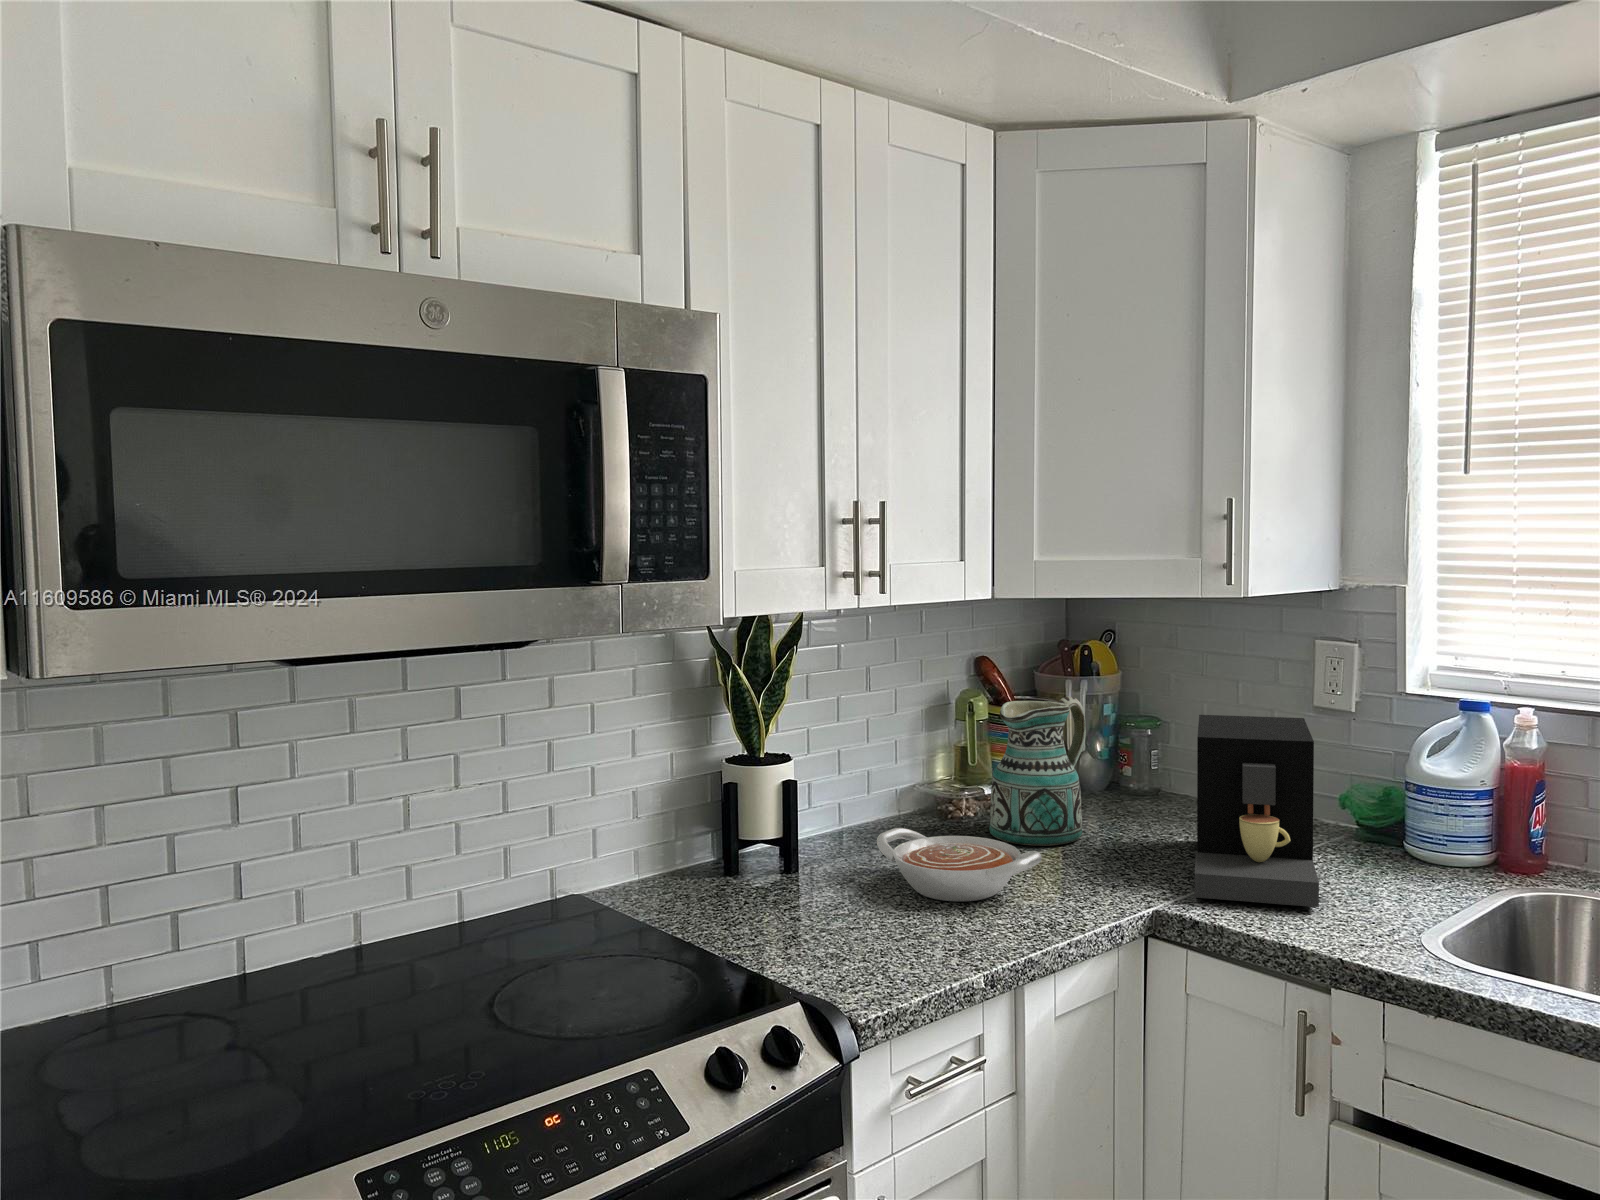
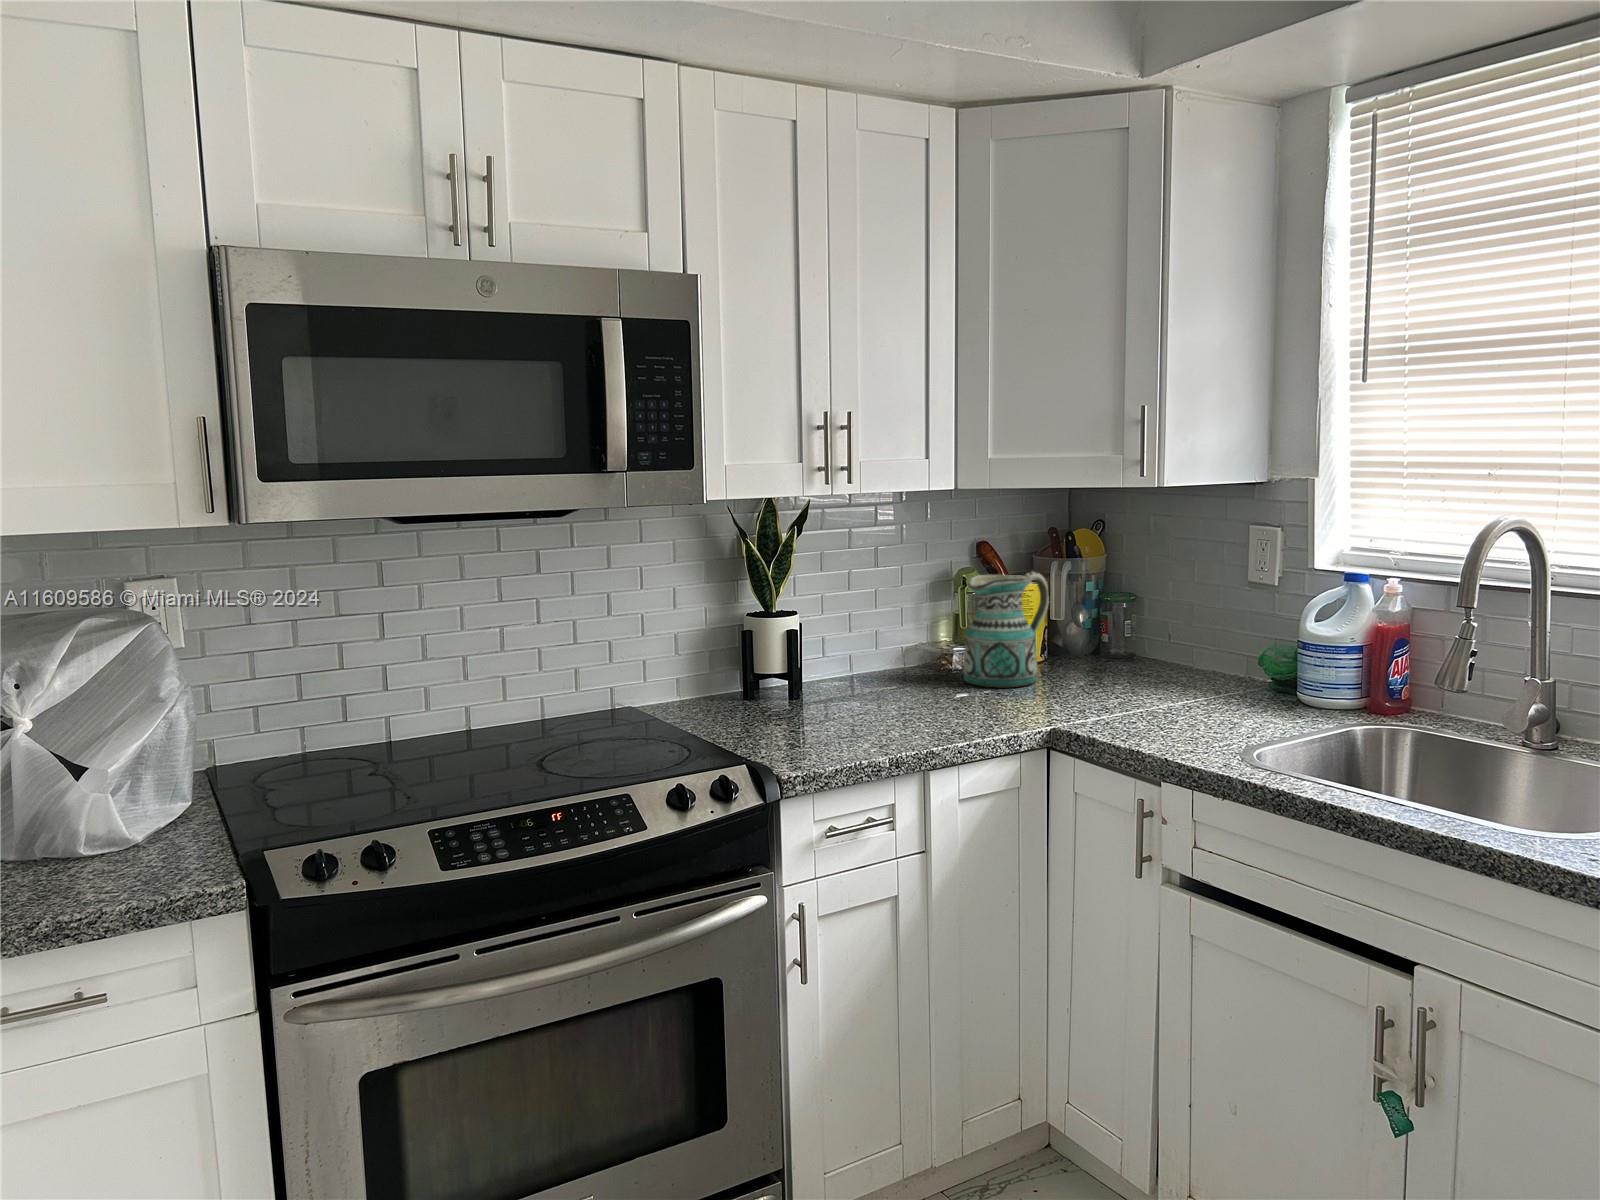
coffee maker: present [1195,715,1319,907] -> none [1087,585,1212,727]
bowl: present [877,828,1041,901] -> none [853,667,968,718]

